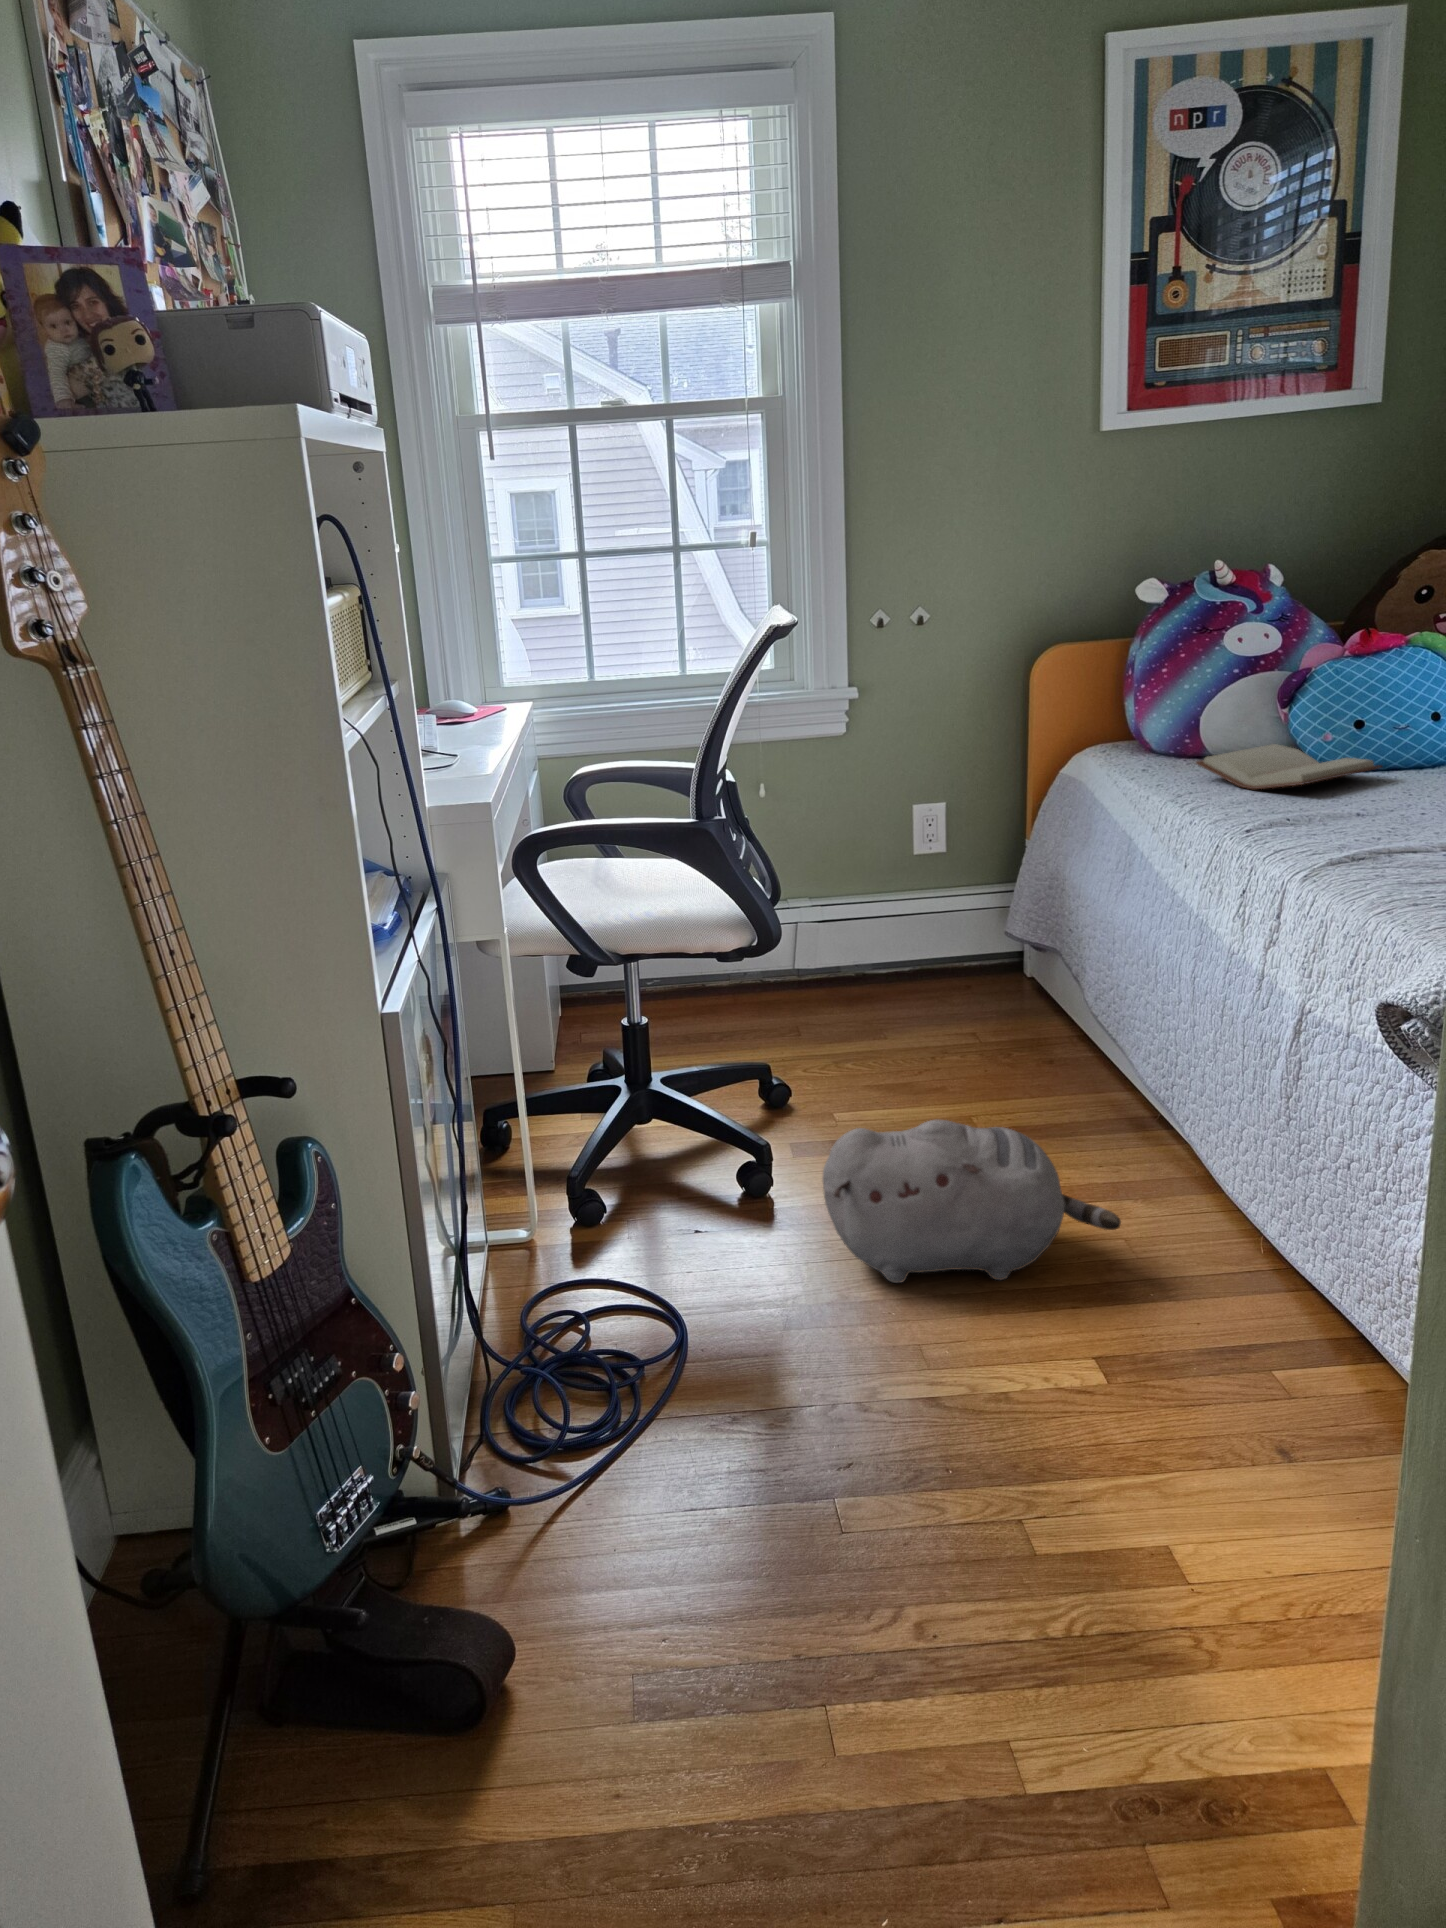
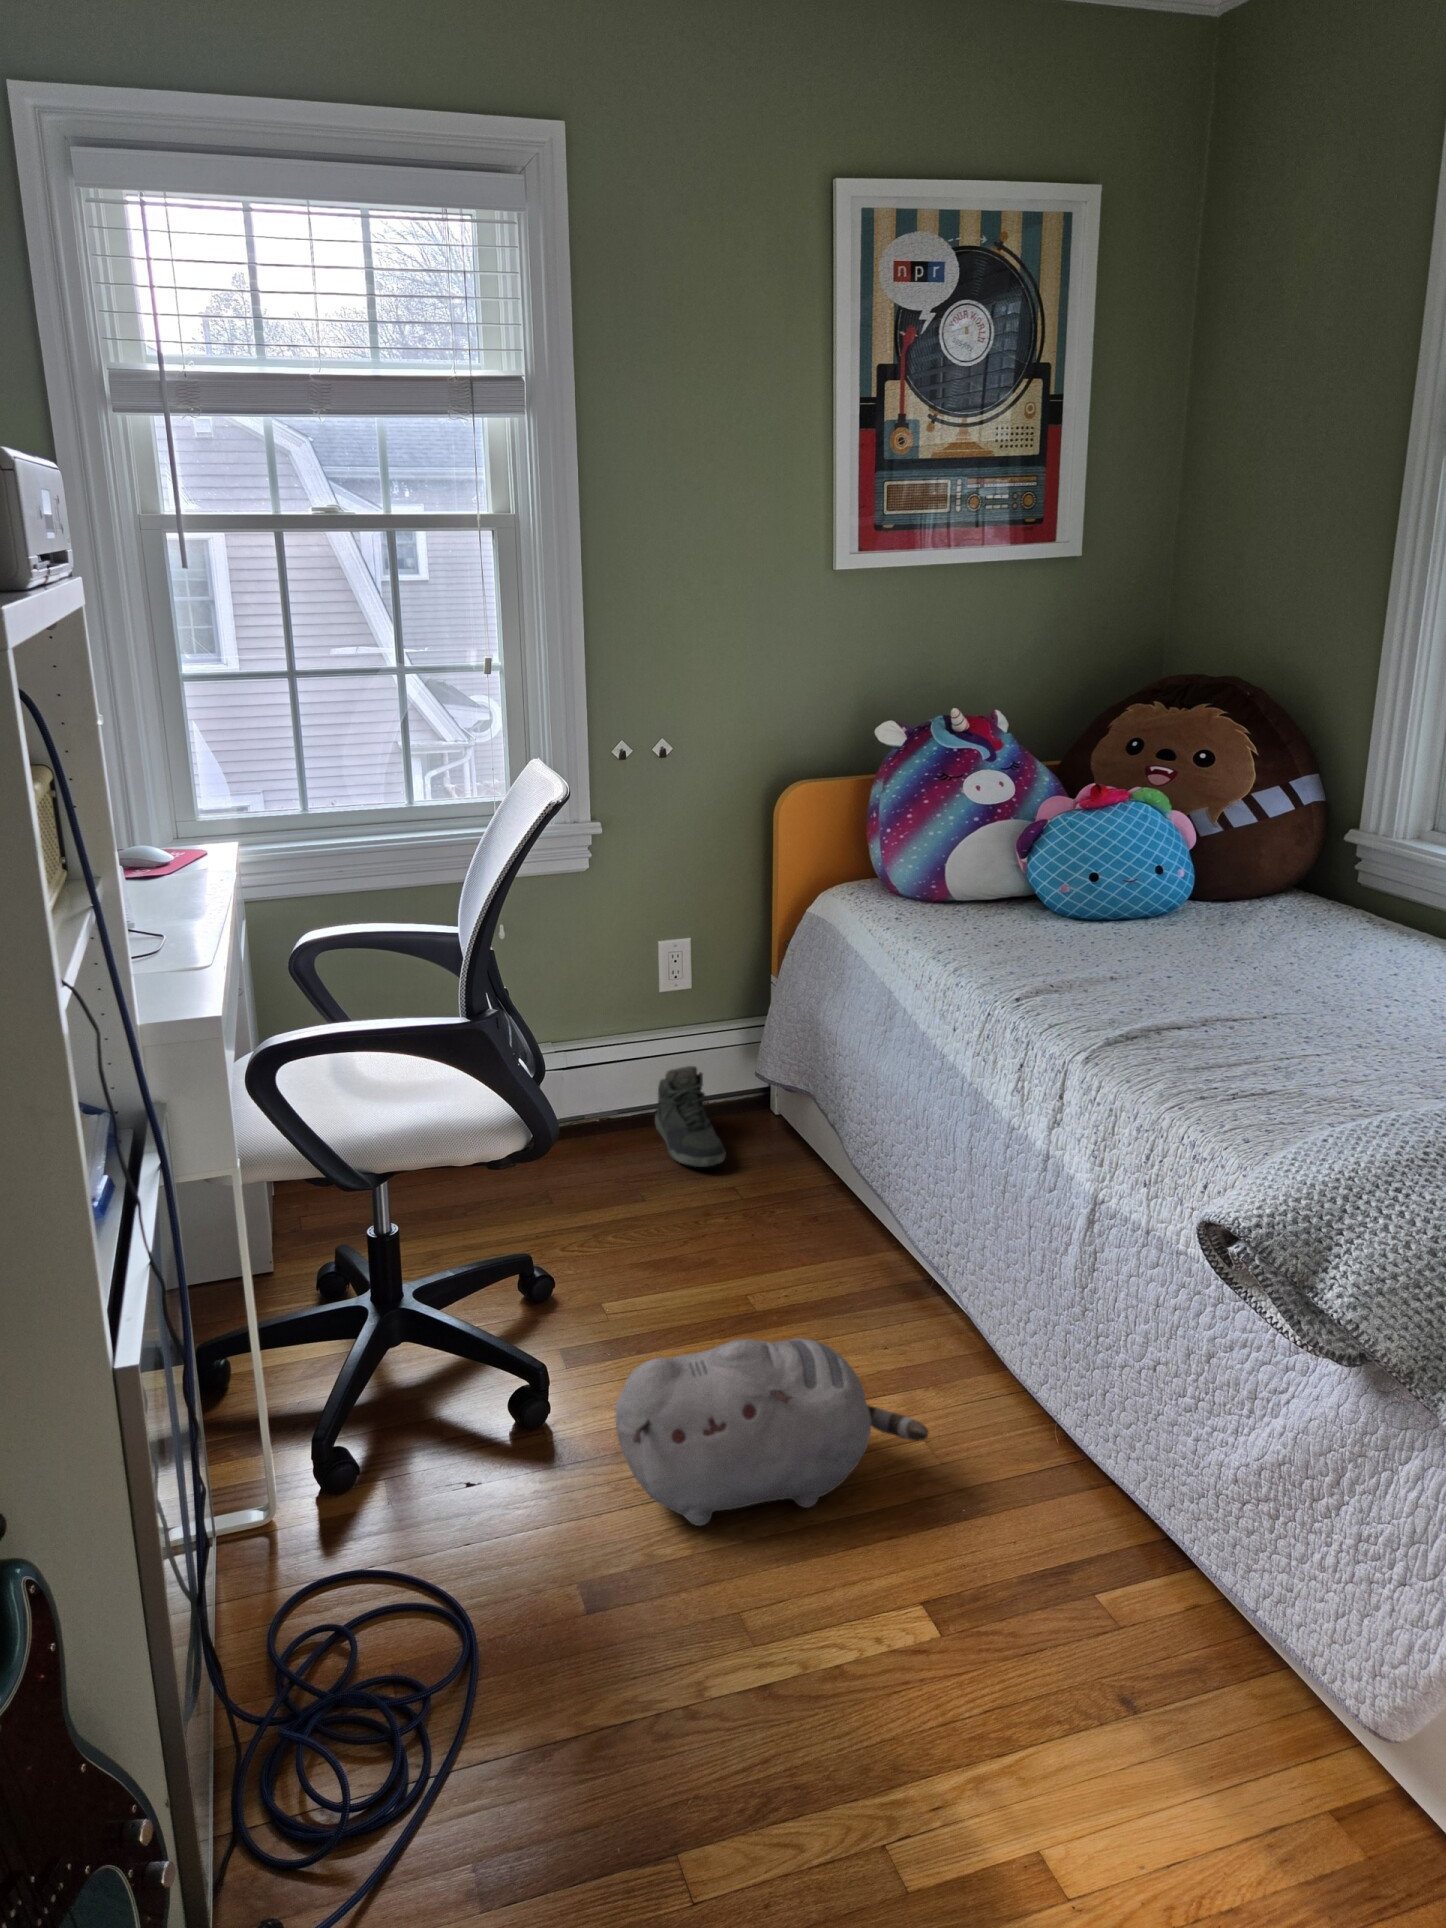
paperback book: present [1196,744,1382,790] -> none [950,894,1123,948]
sneaker: none [909,918,971,1008] -> present [655,1066,725,1167]

